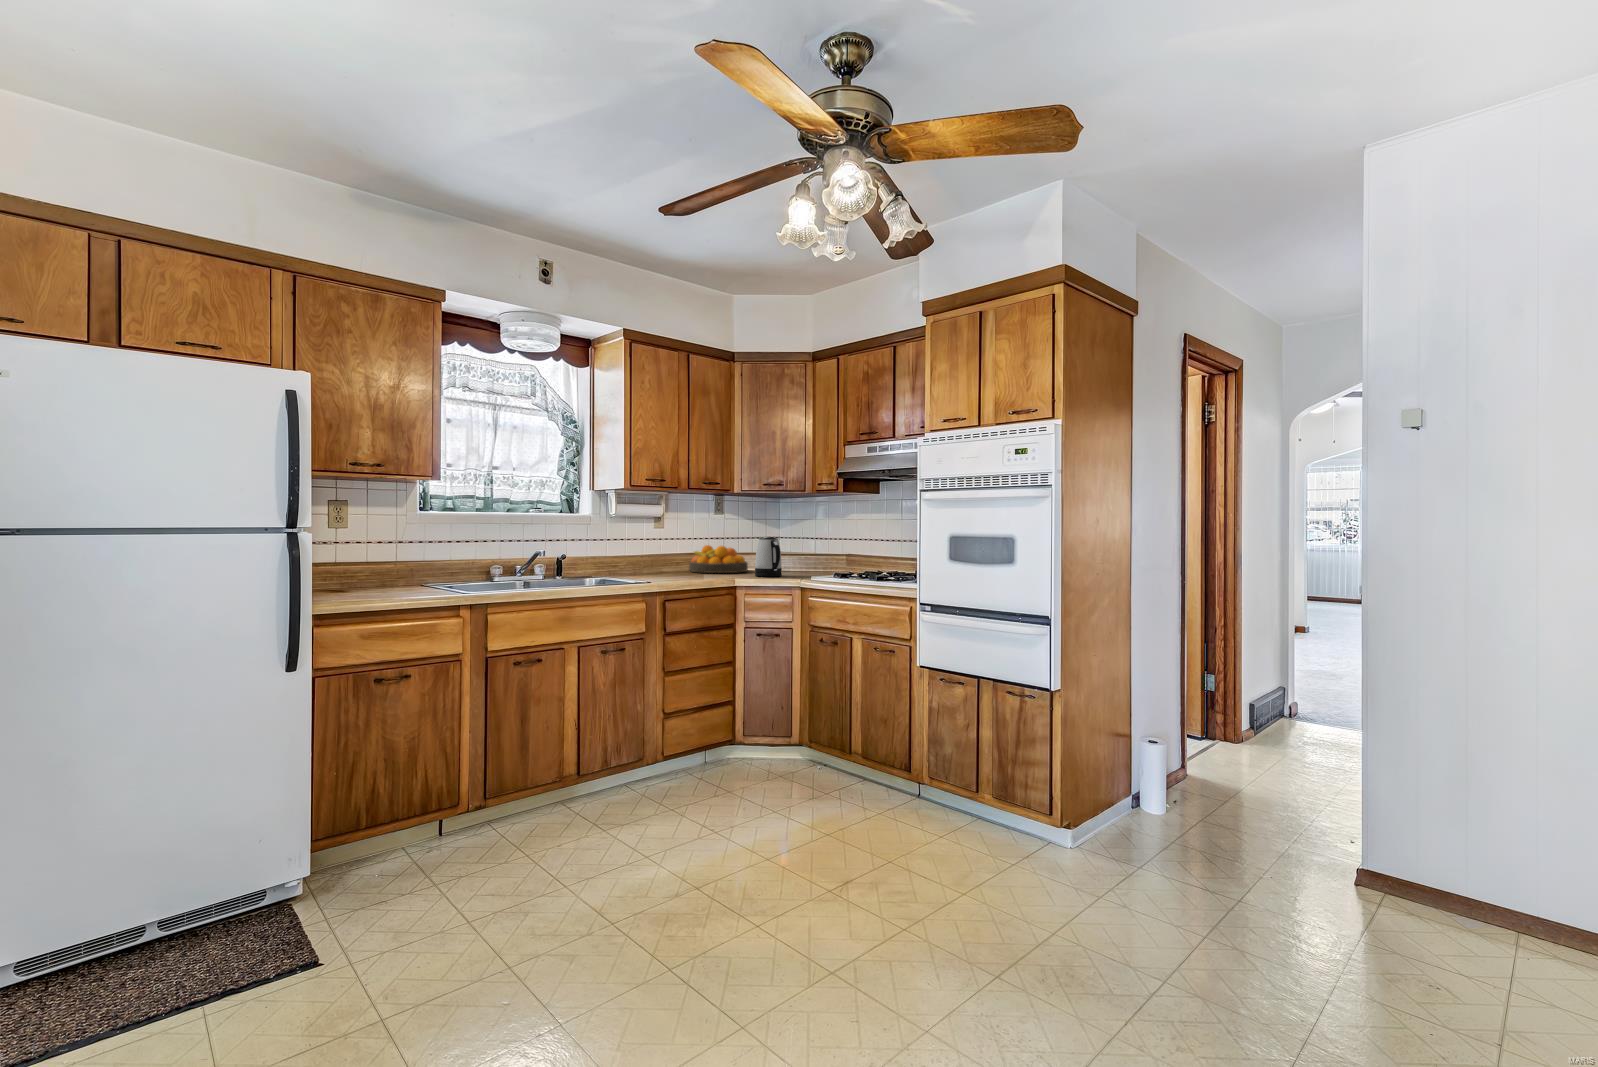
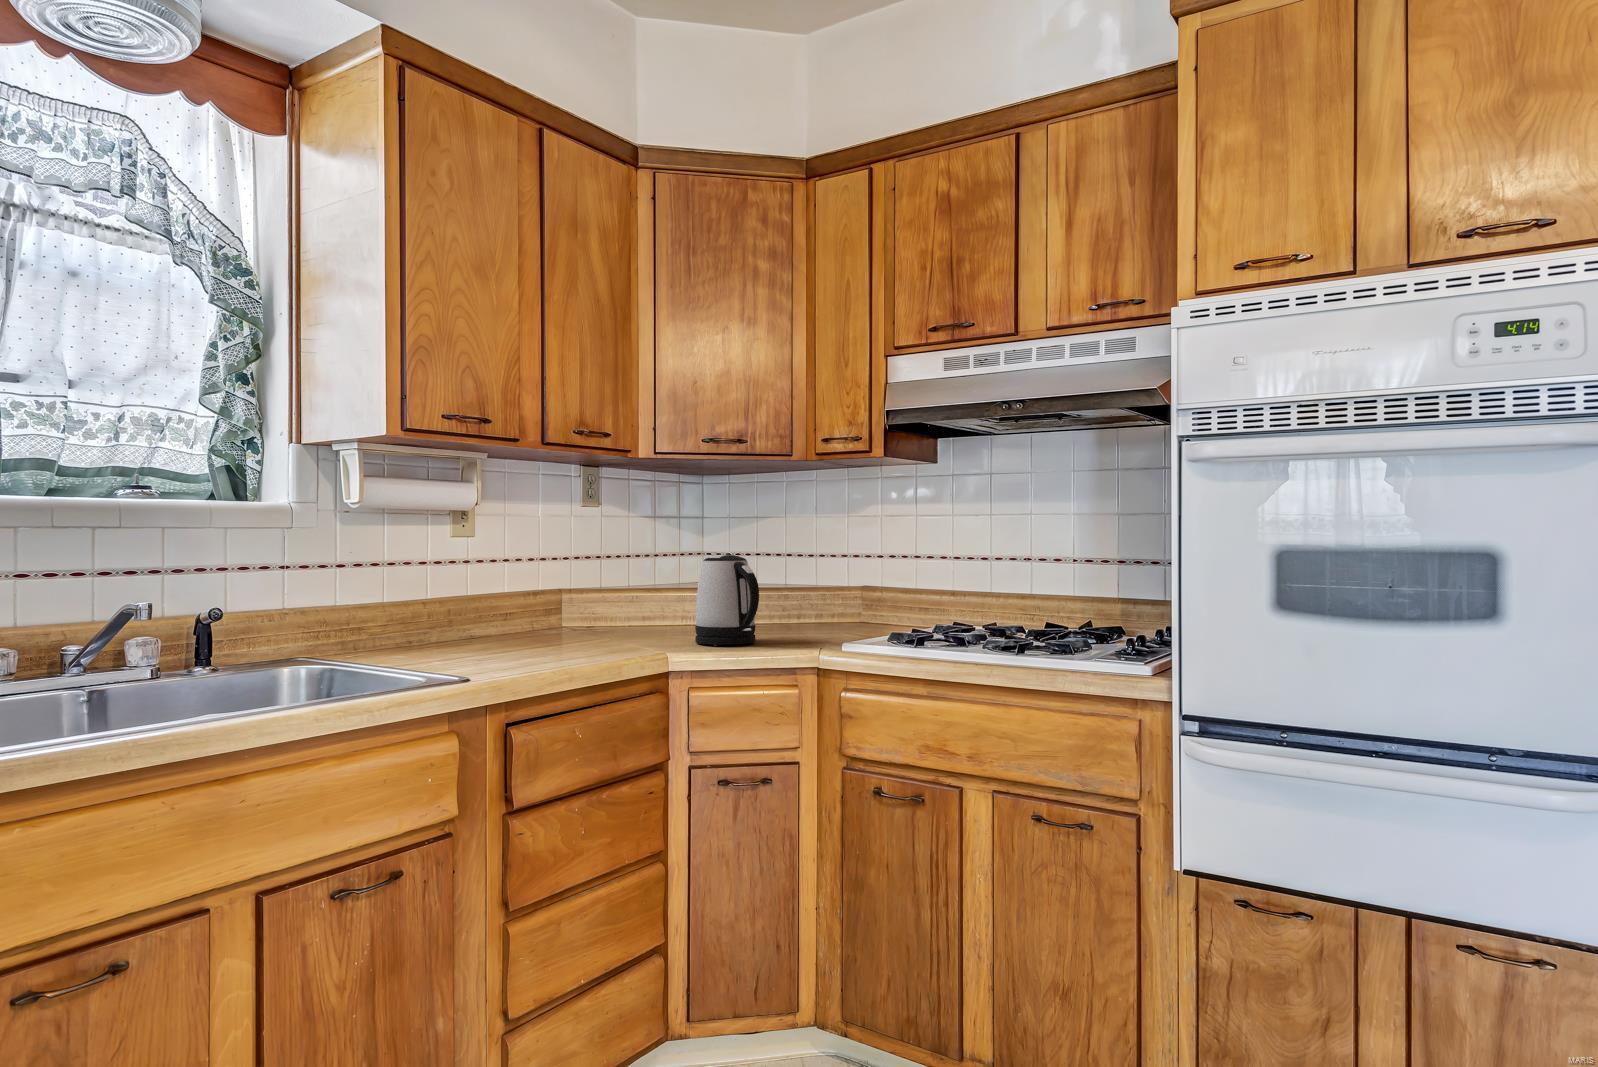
fruit bowl: present [689,545,748,573] -> none [528,574,663,638]

